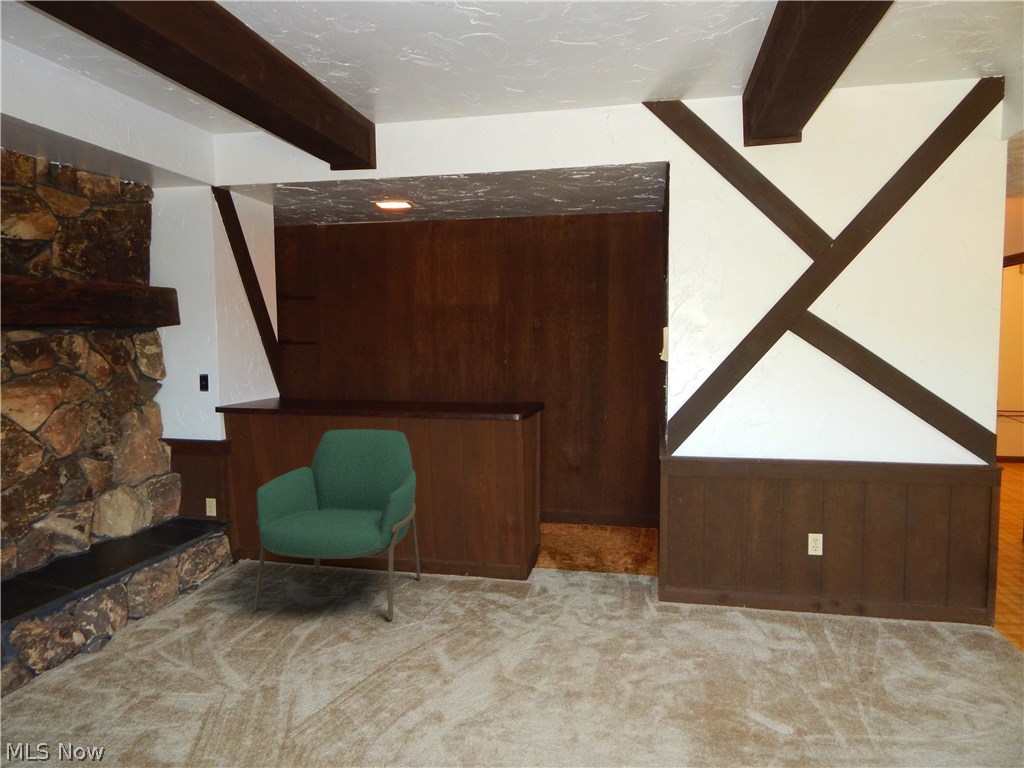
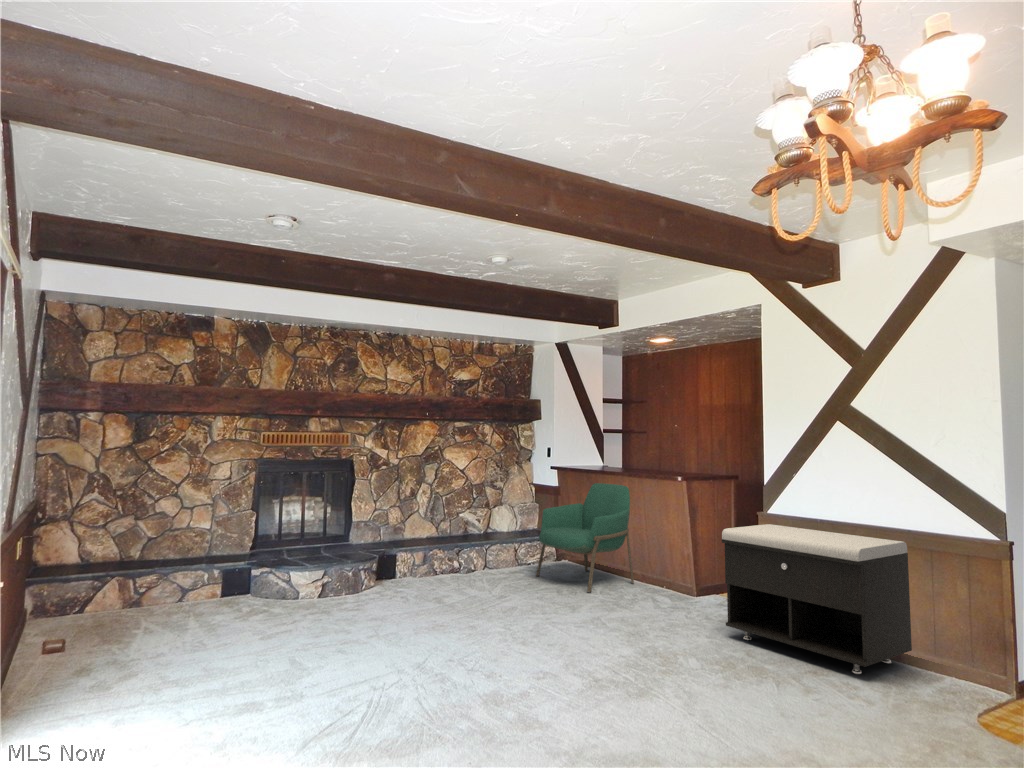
storage bench: none [679,469,912,653] -> present [722,524,912,674]

